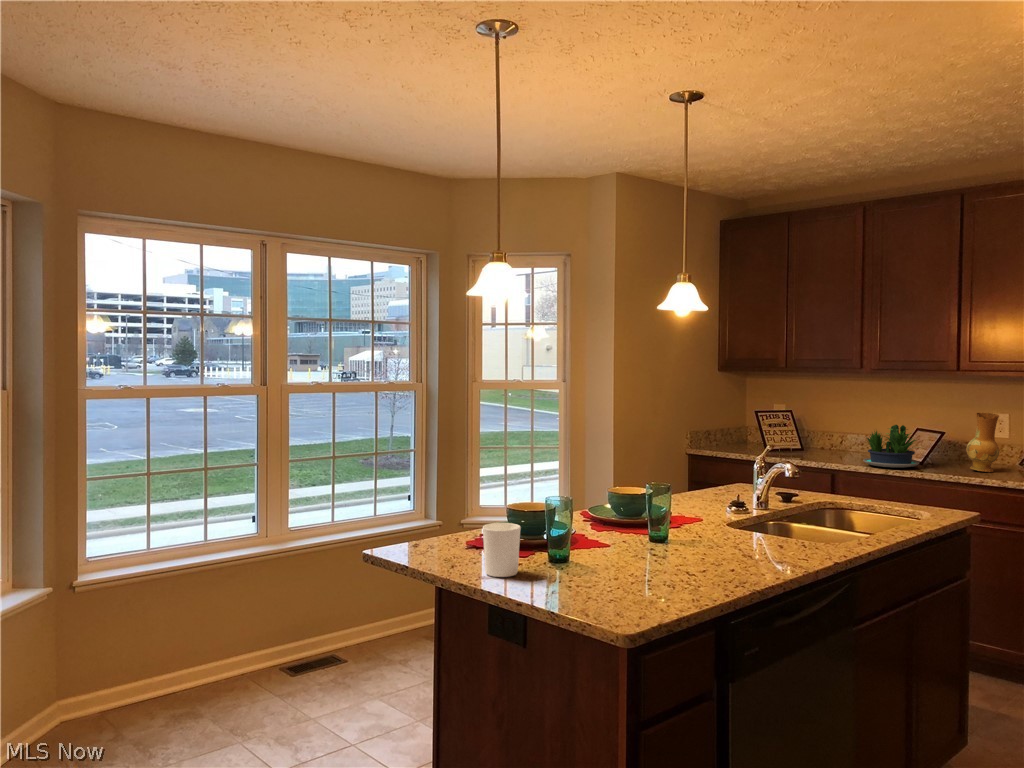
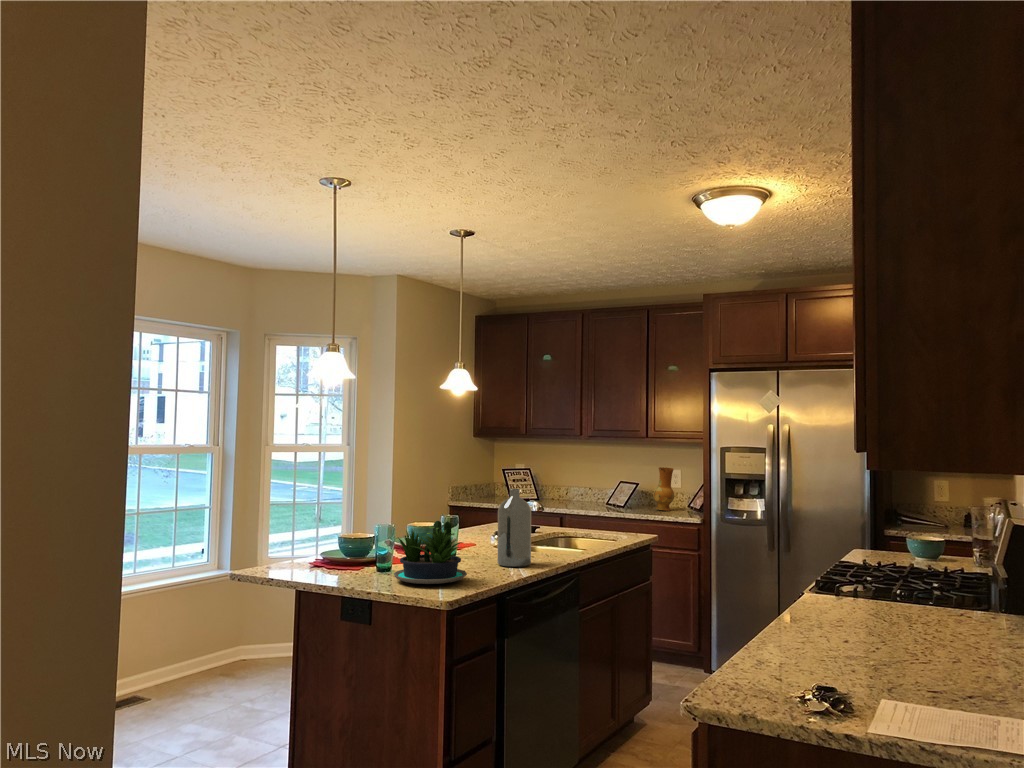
potted plant: present [863,425,919,468] -> present [394,521,467,584]
bottle: none [724,452,776,566] -> present [497,489,531,567]
candle holder: present [483,523,521,577] -> none [333,543,361,581]

